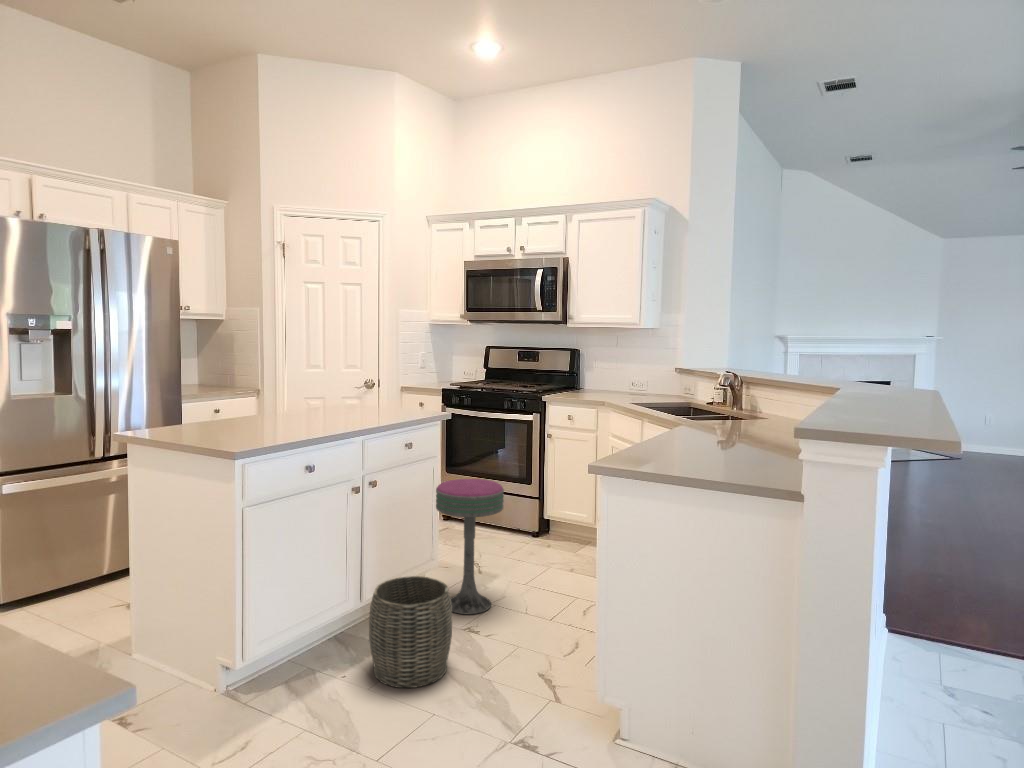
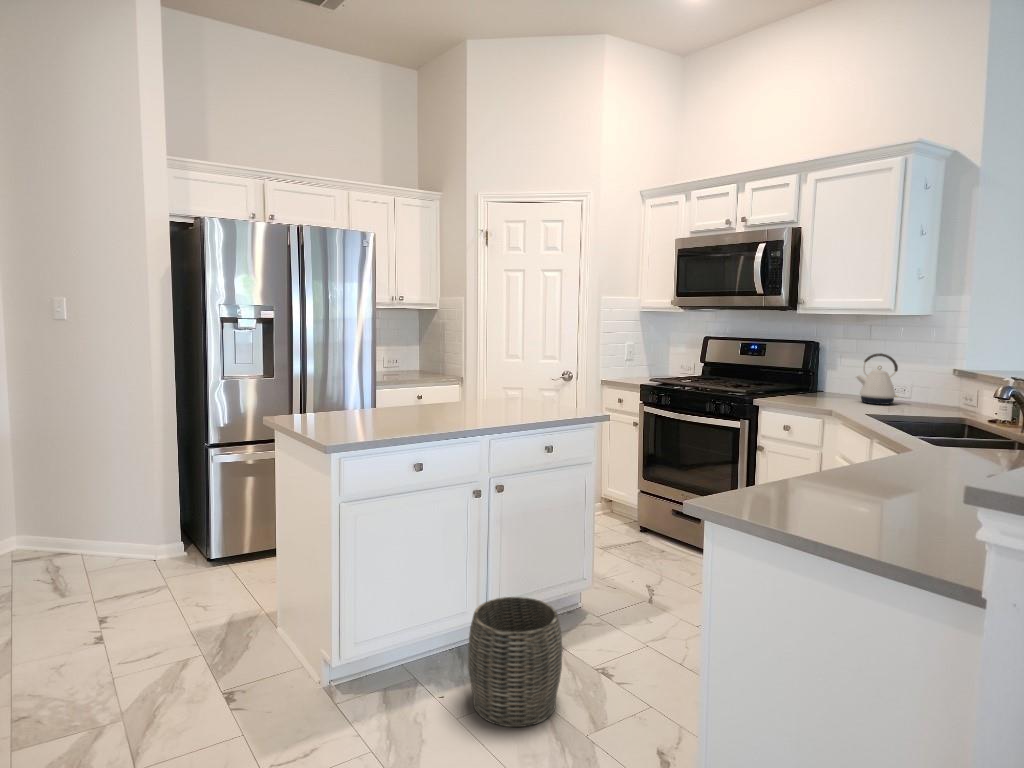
kettle: none [614,358,643,397] -> present [856,353,898,405]
bar stool: present [436,479,504,614] -> none [581,492,661,653]

